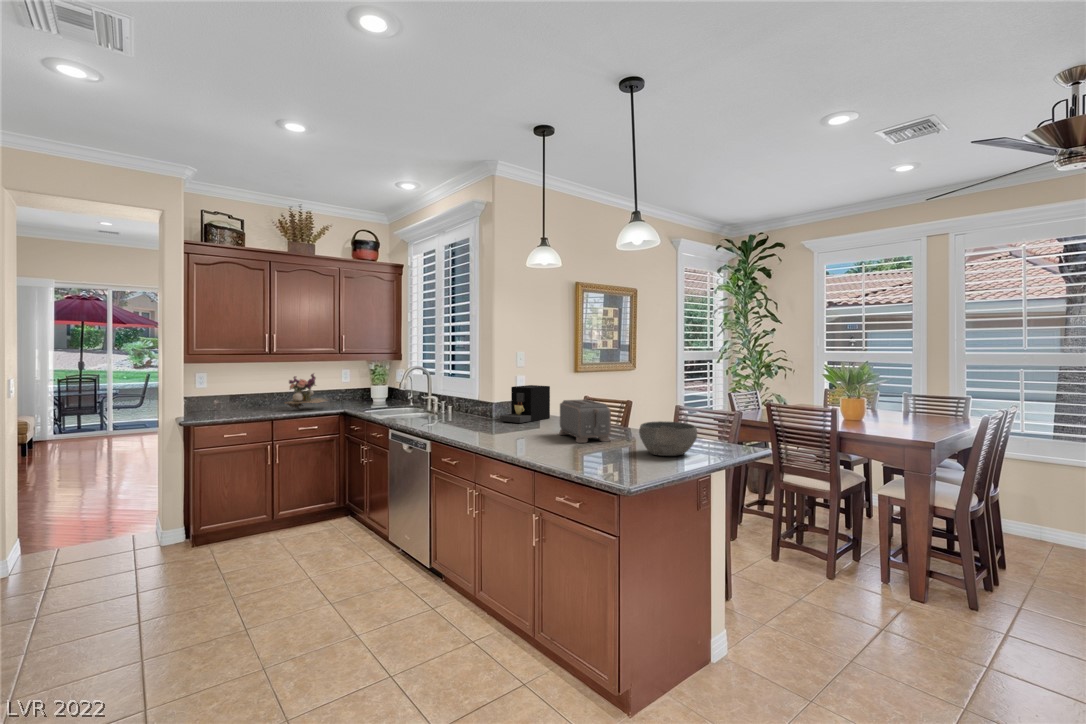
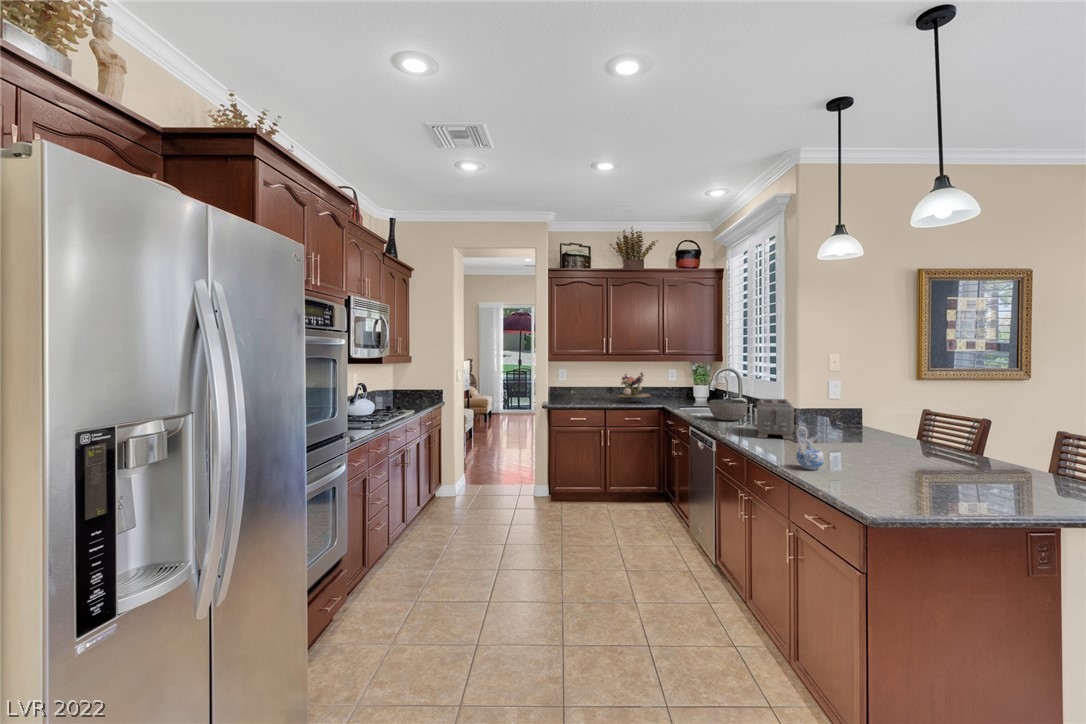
coffee maker: present [500,385,550,423] -> none [801,391,870,433]
toaster: present [559,399,611,443] -> present [757,398,794,440]
ceramic pitcher: none [534,417,556,454] -> present [796,427,824,470]
bowl: present [639,421,697,456] -> present [709,399,747,420]

